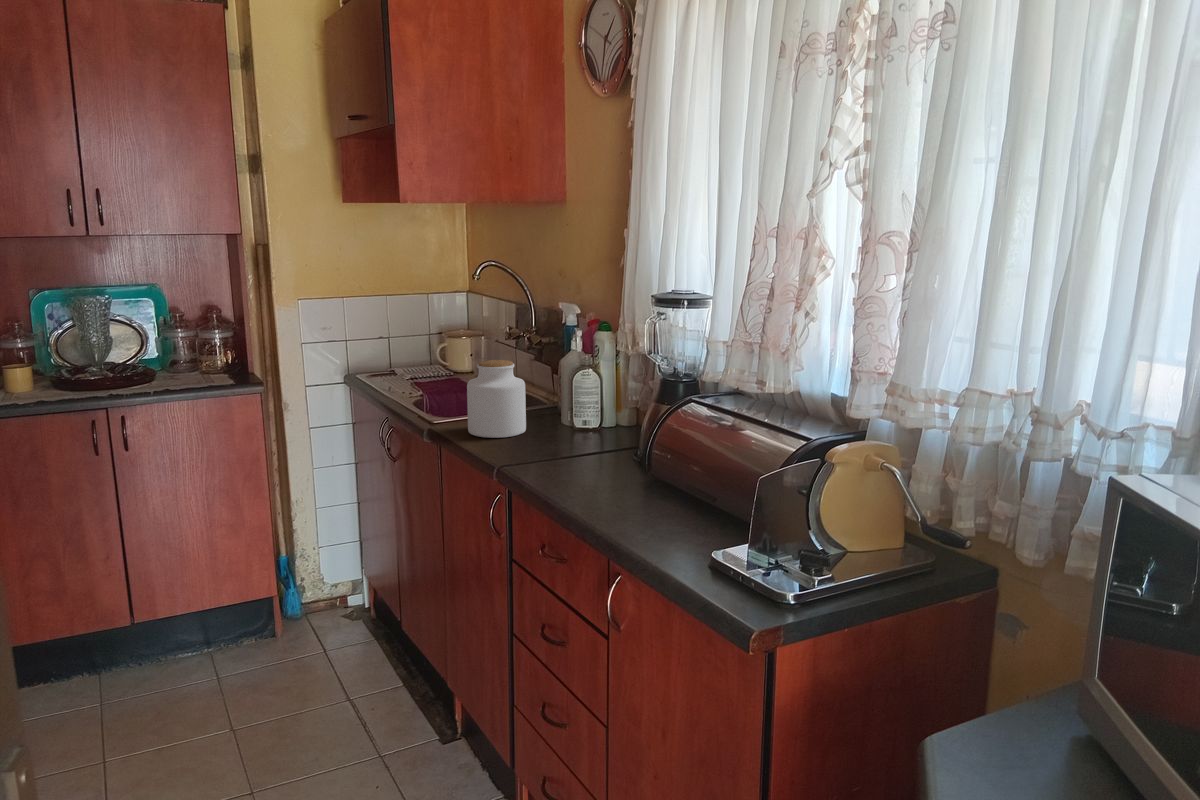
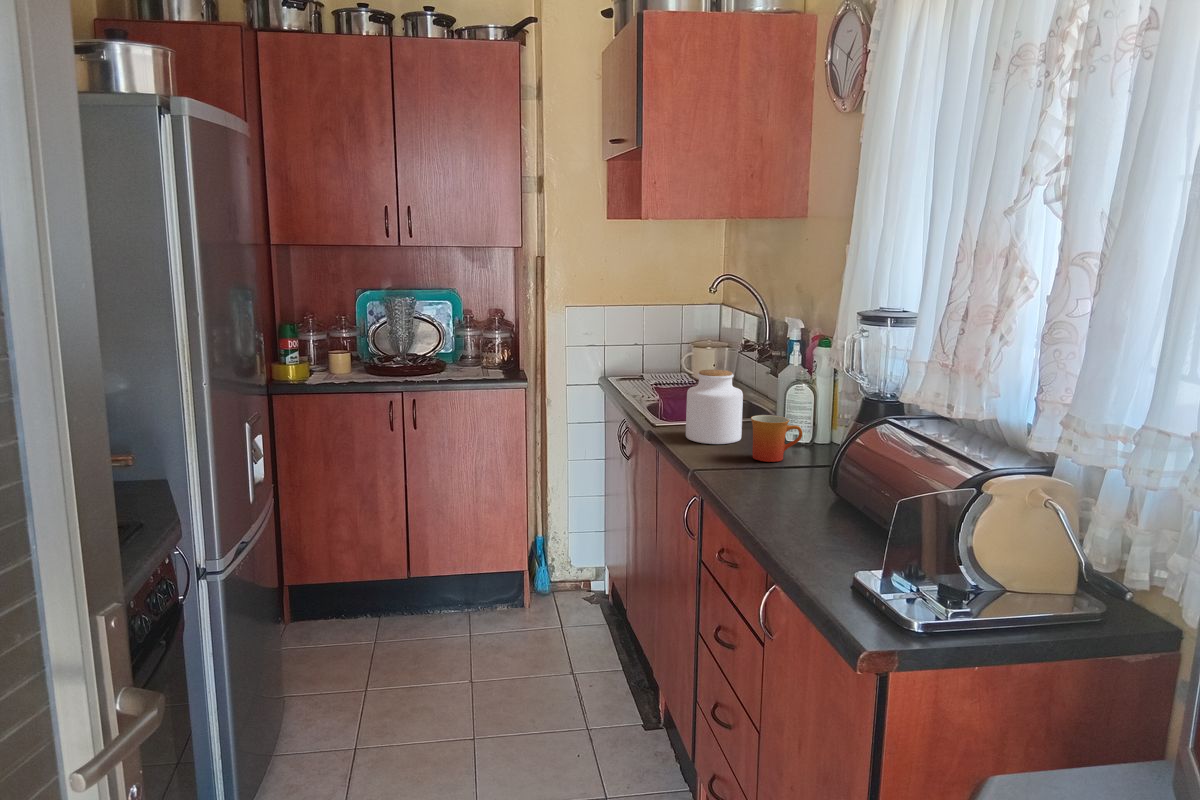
mug: none [543,403,595,451] -> present [751,415,802,462]

